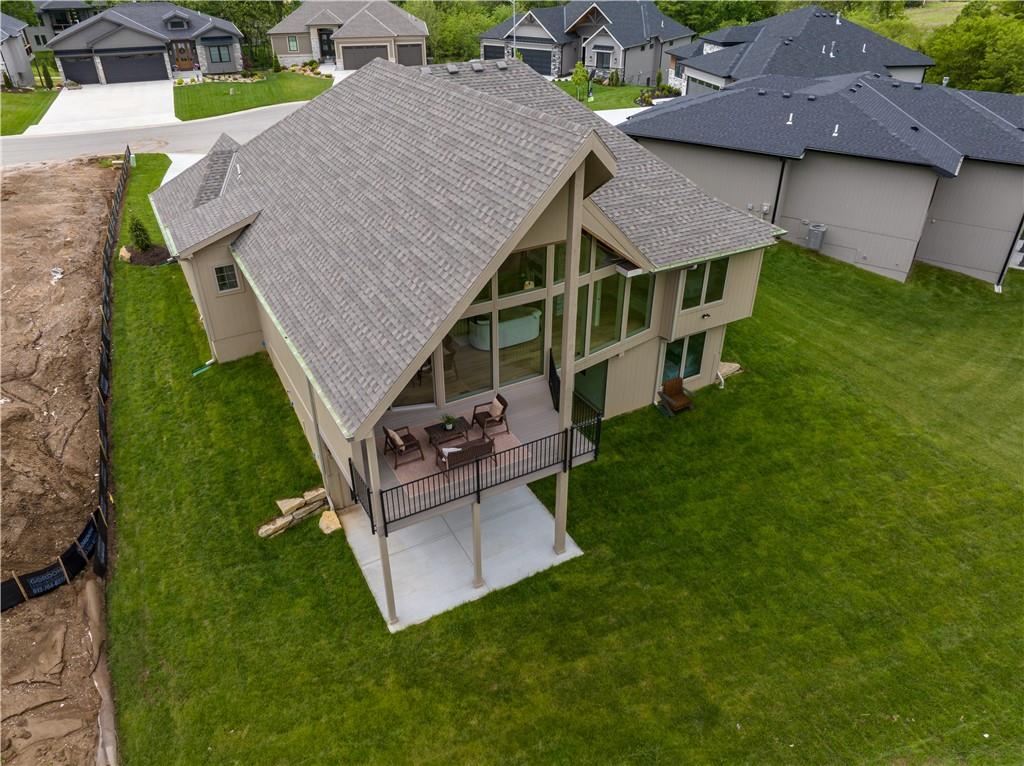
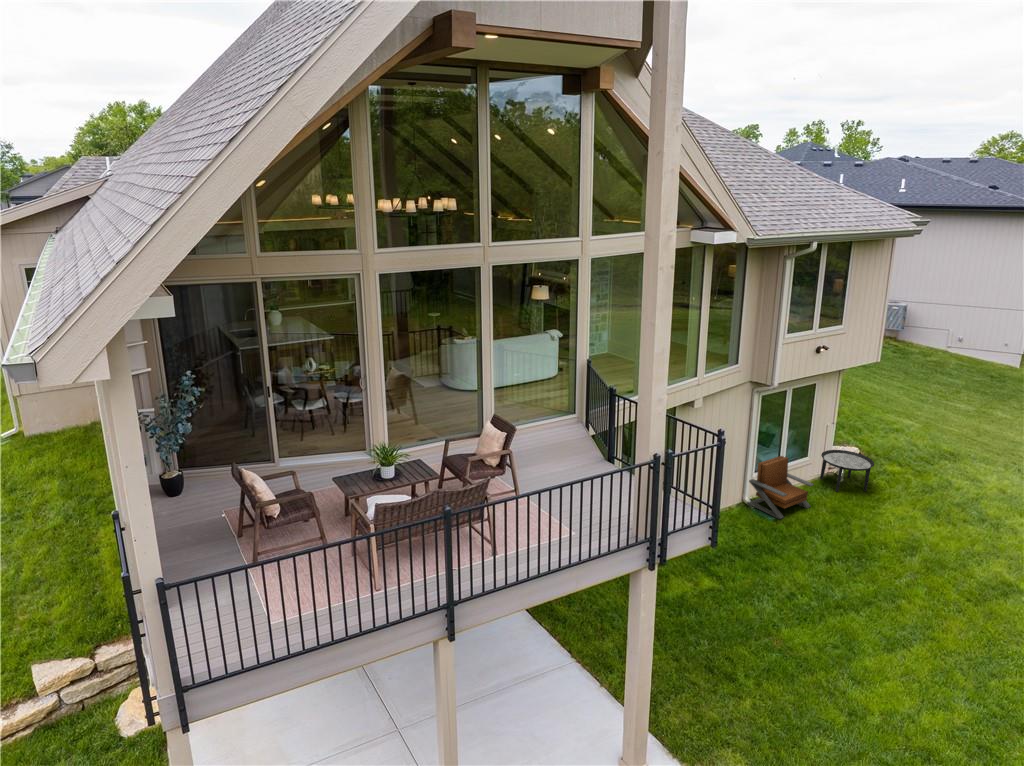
round table: none [709,368,741,397] -> present [820,450,874,492]

